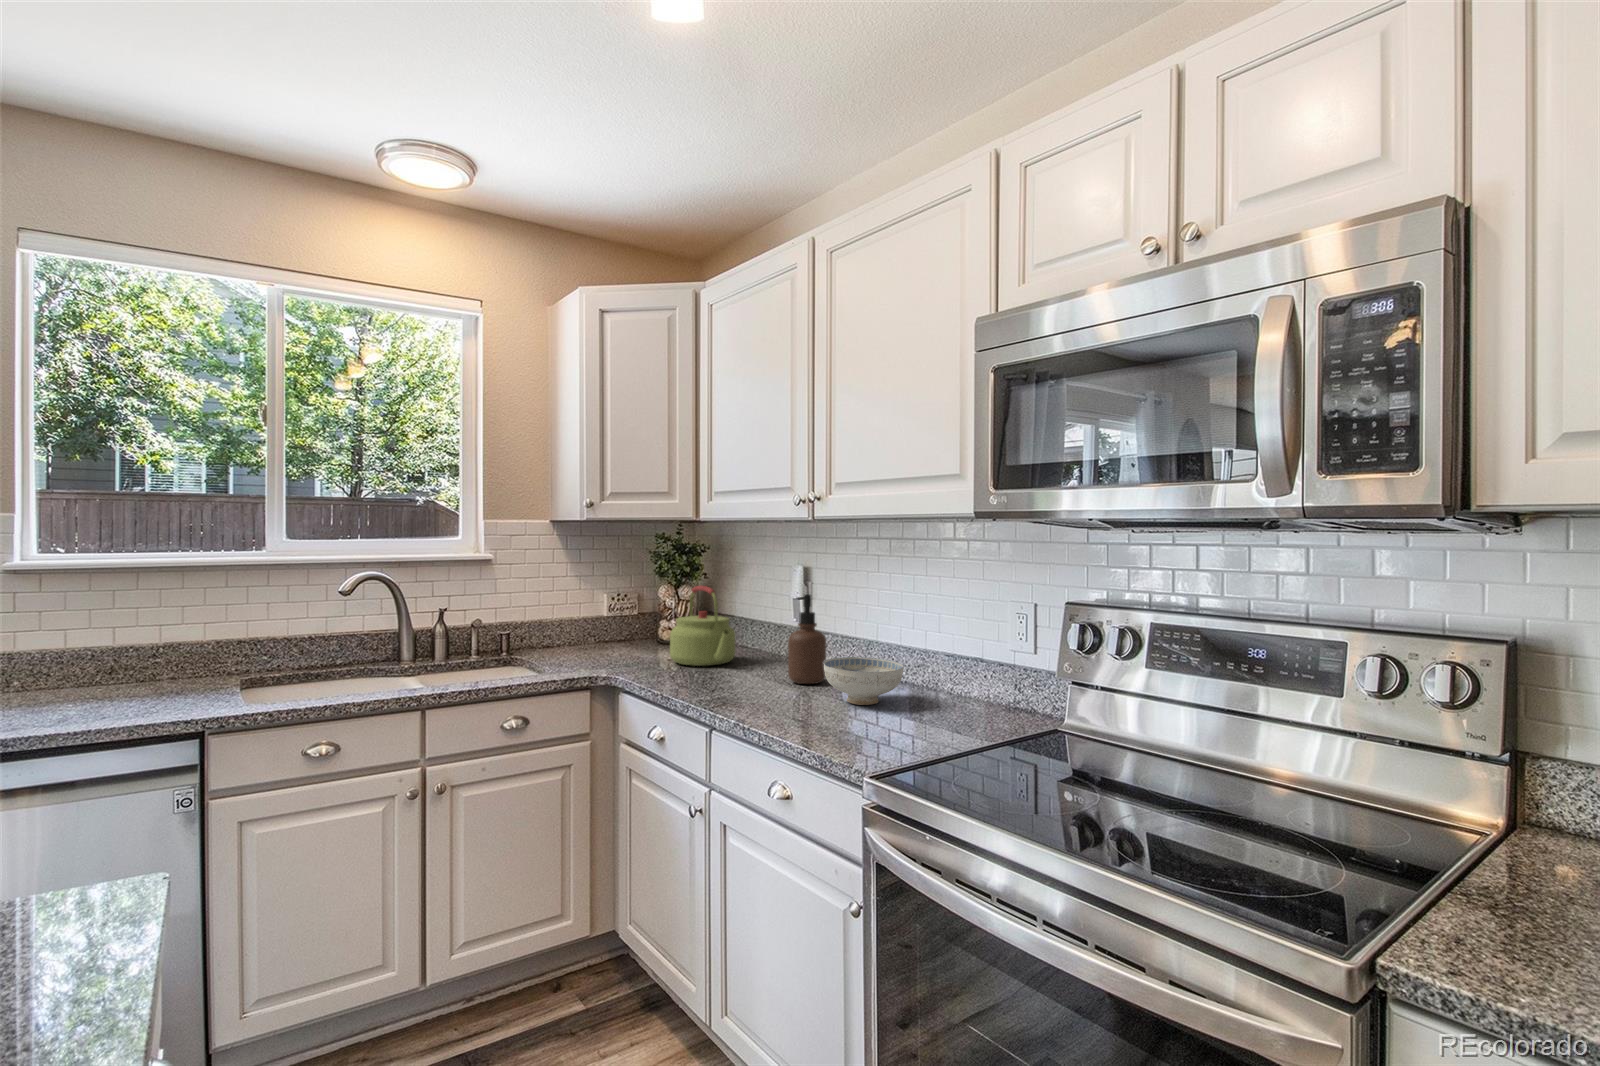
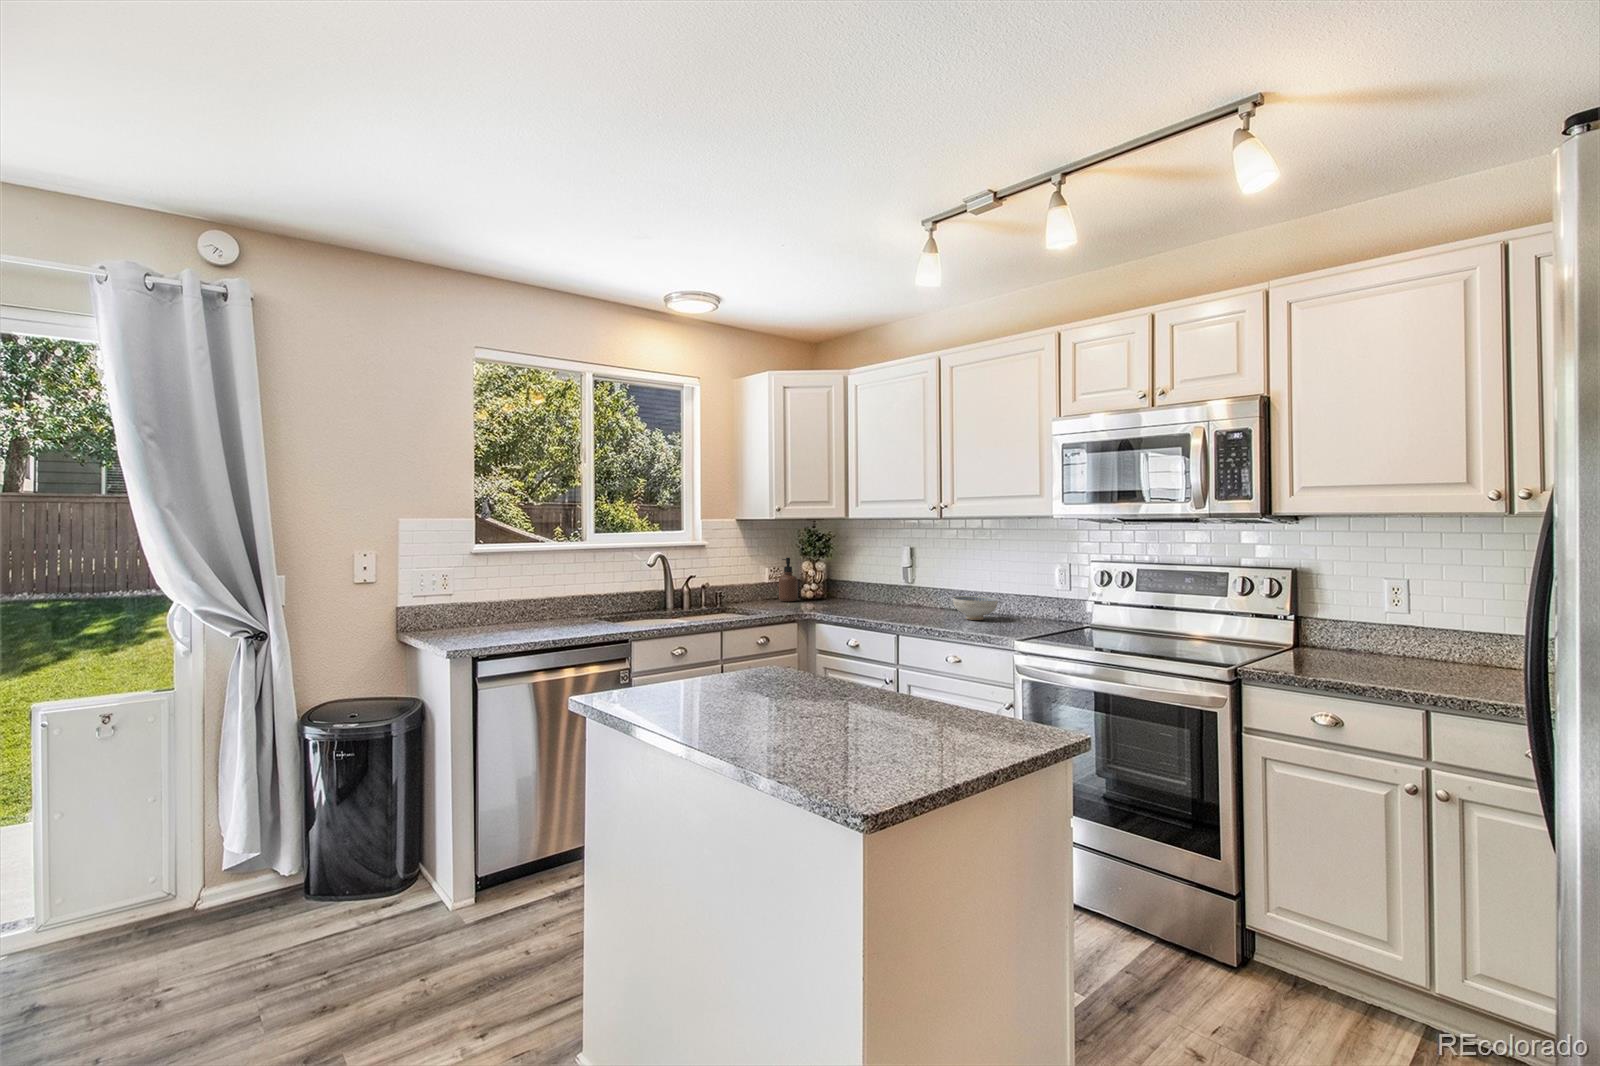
kettle: present [670,586,735,666] -> none [833,560,876,608]
soap dispenser: present [788,594,826,684] -> present [779,558,798,602]

